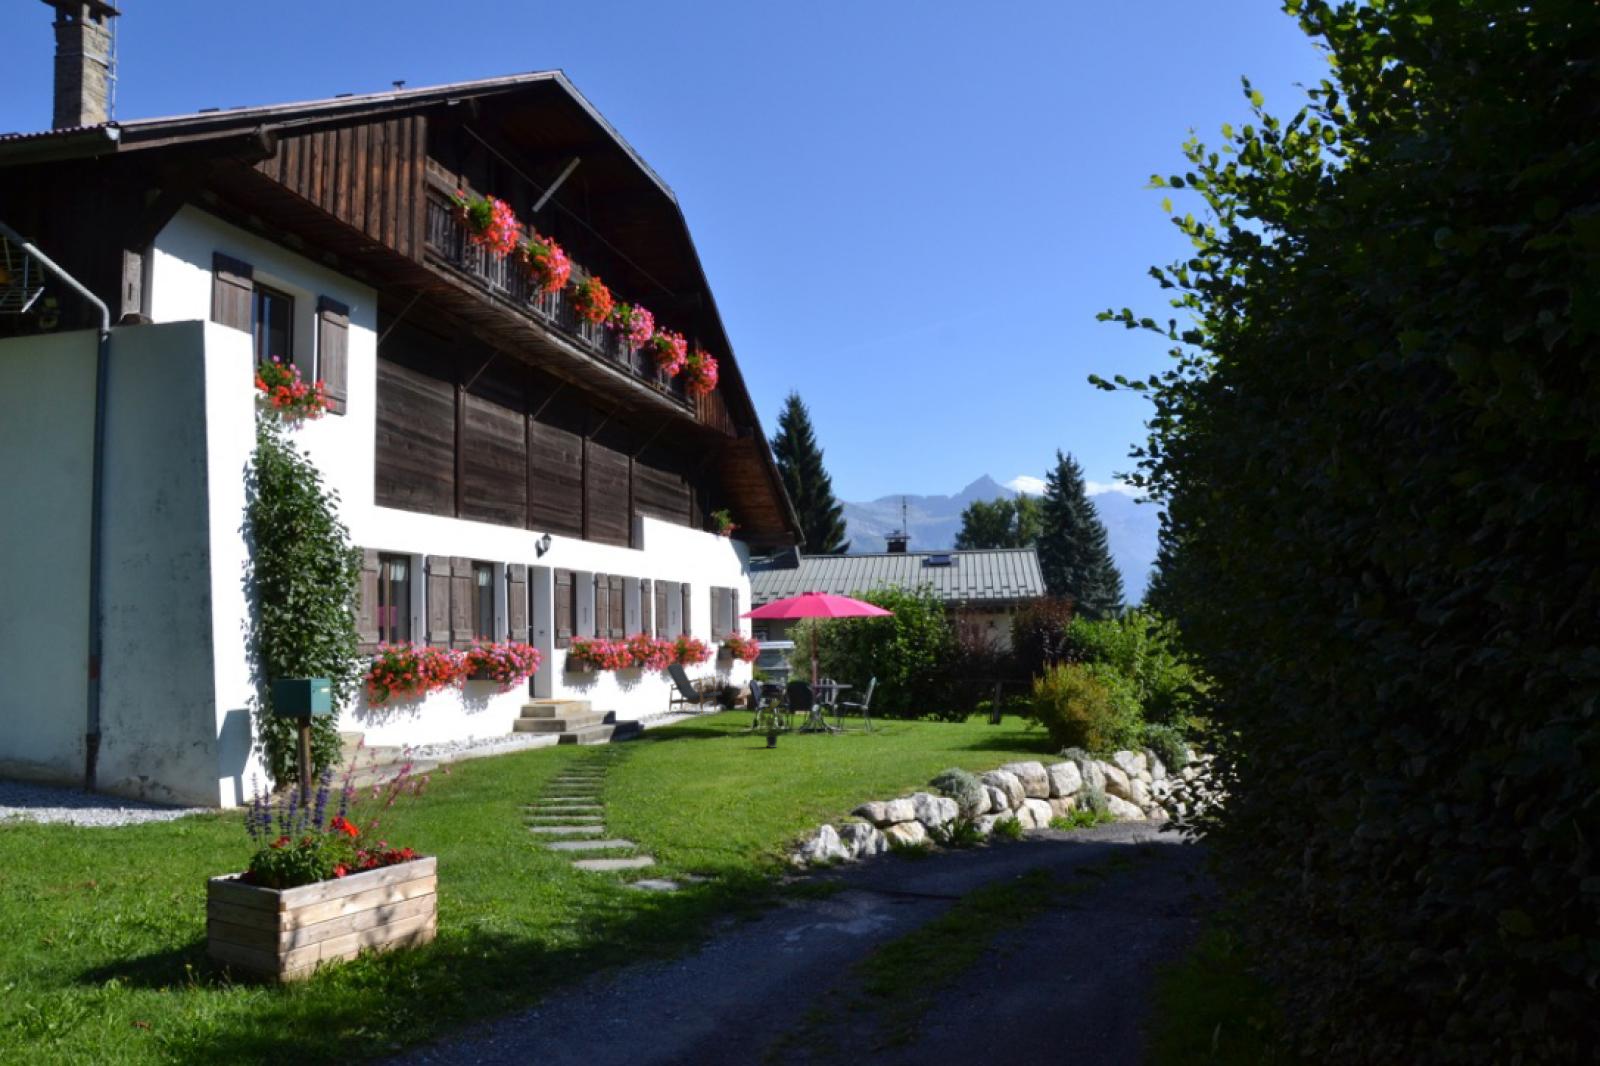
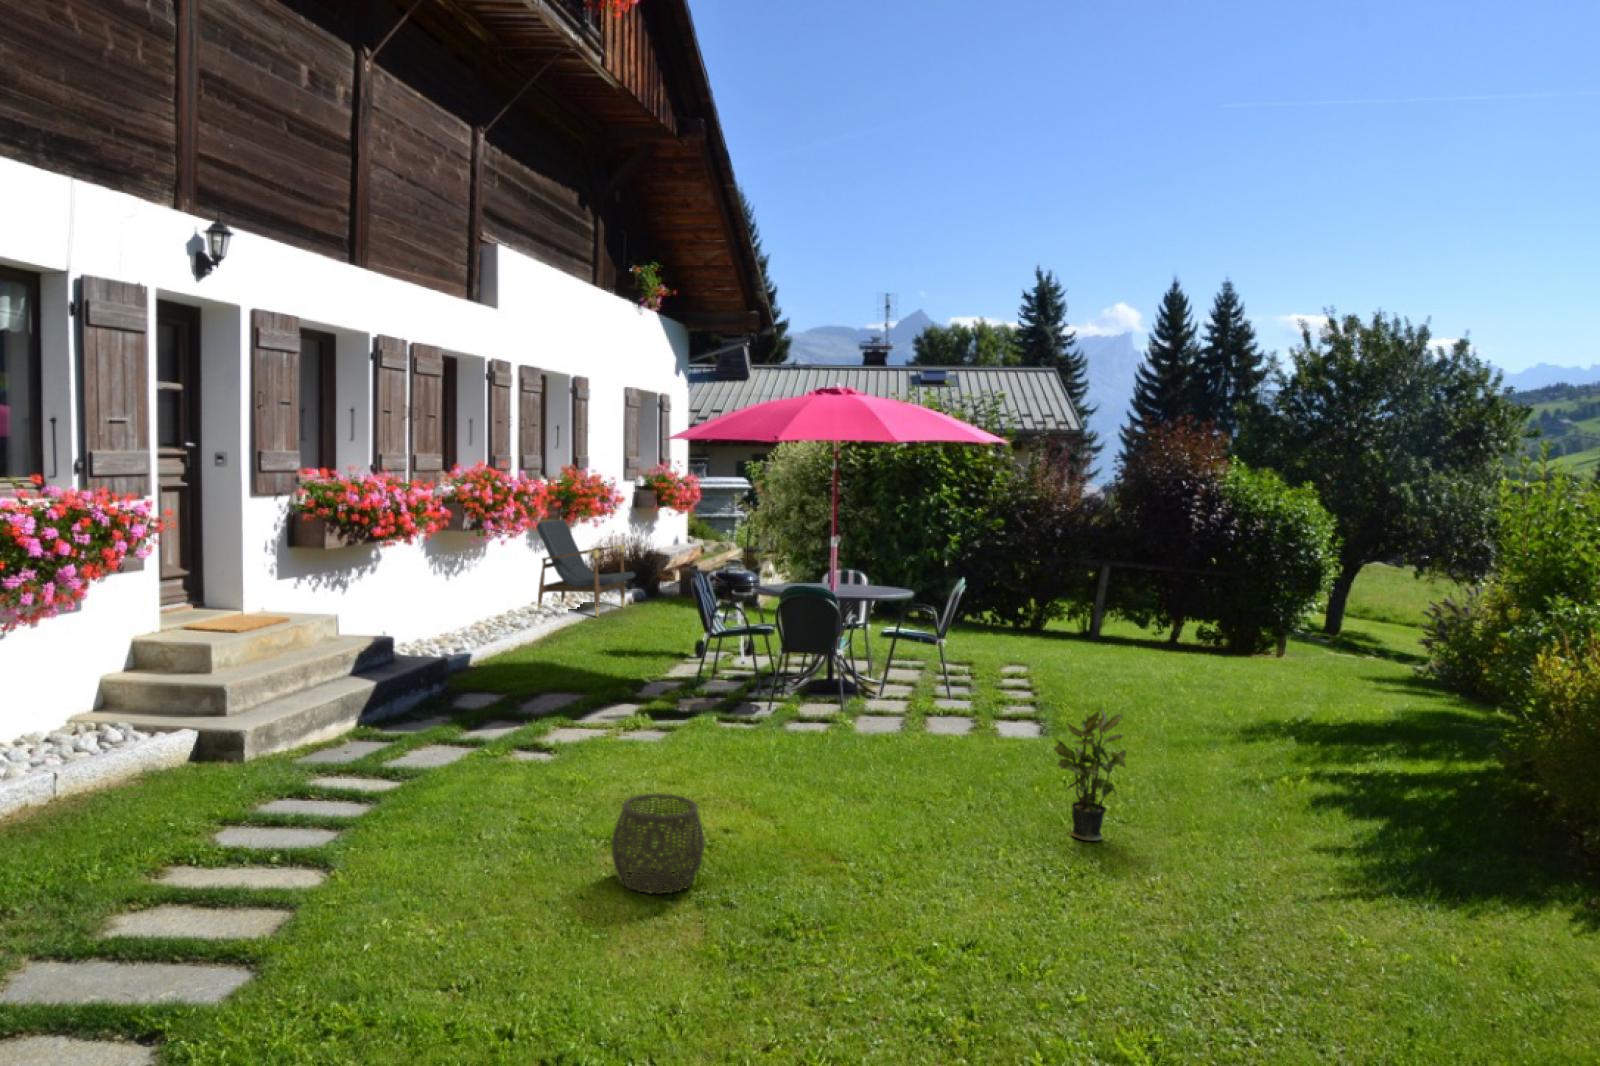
potted plant: present [759,700,783,748] -> present [1054,708,1126,841]
woven basket: none [723,731,754,759] -> present [611,794,704,894]

